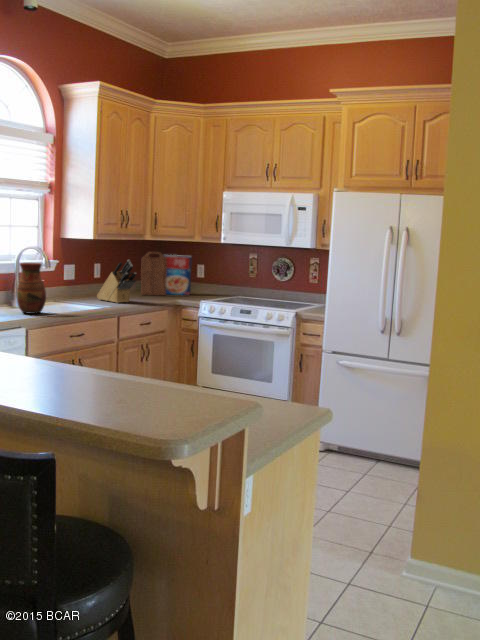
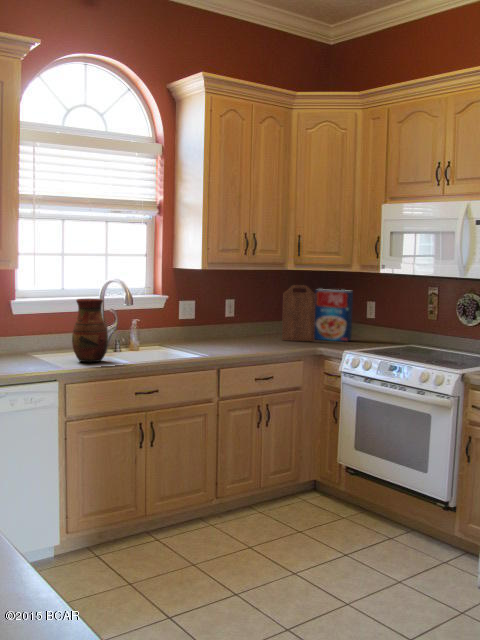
knife block: present [97,260,136,303] -> none [212,295,251,350]

